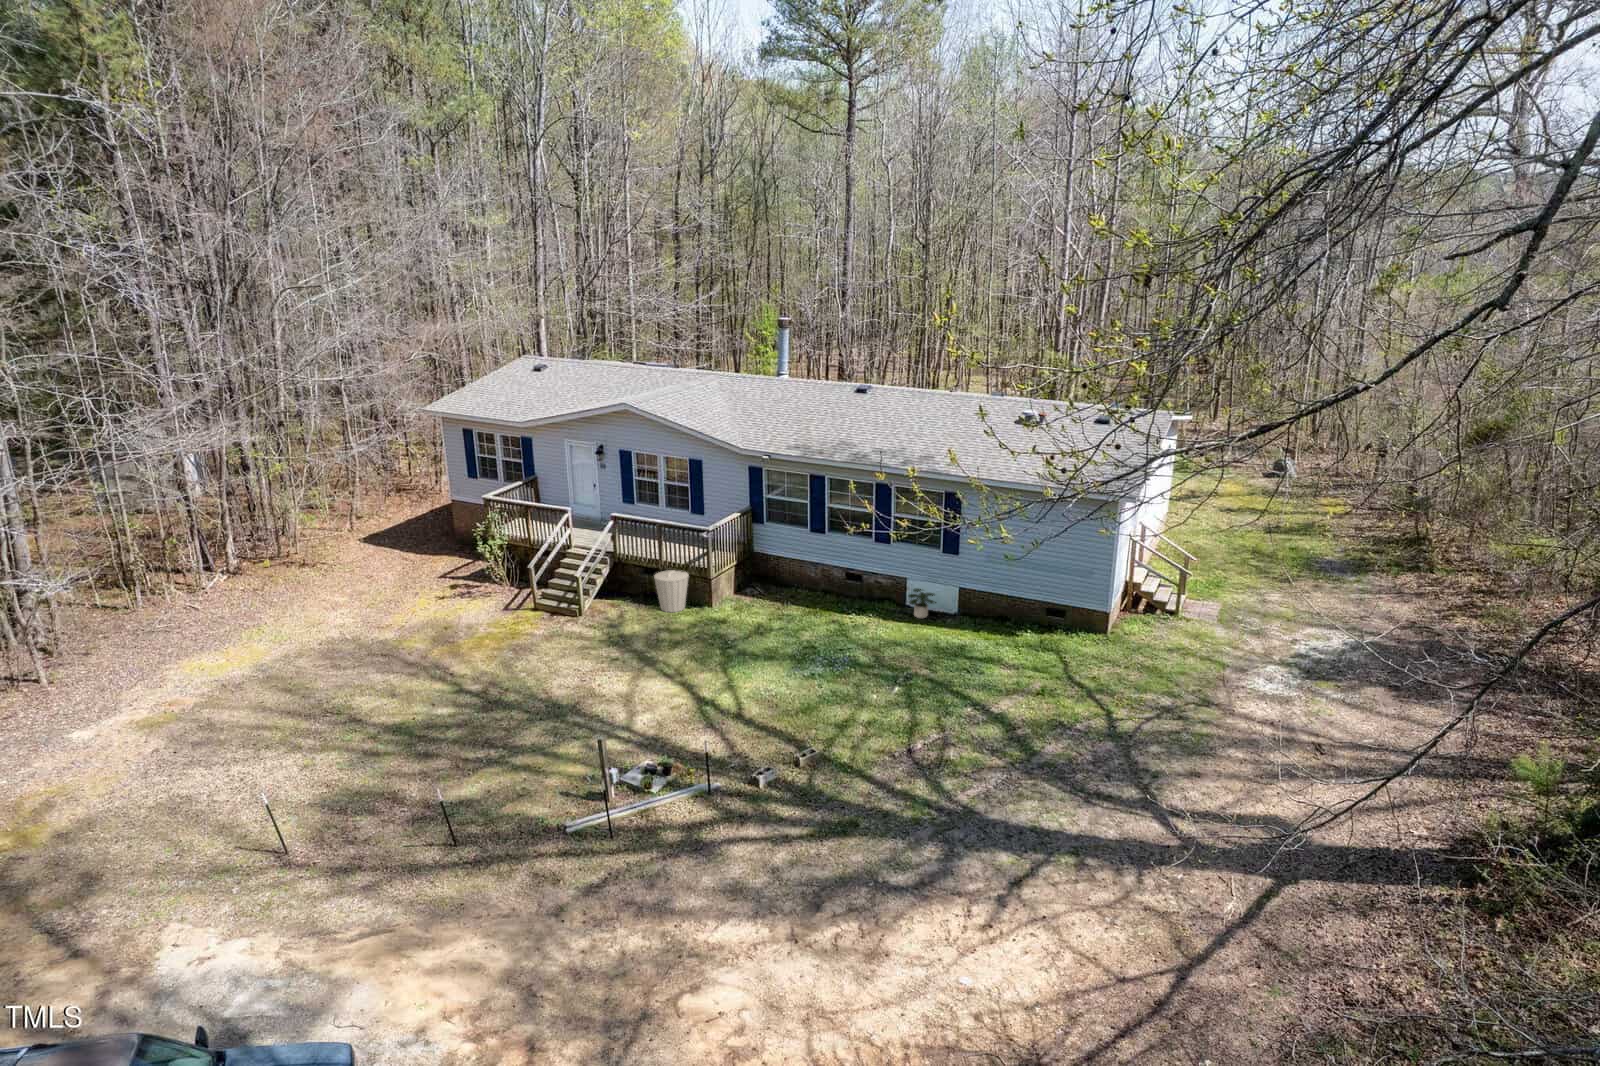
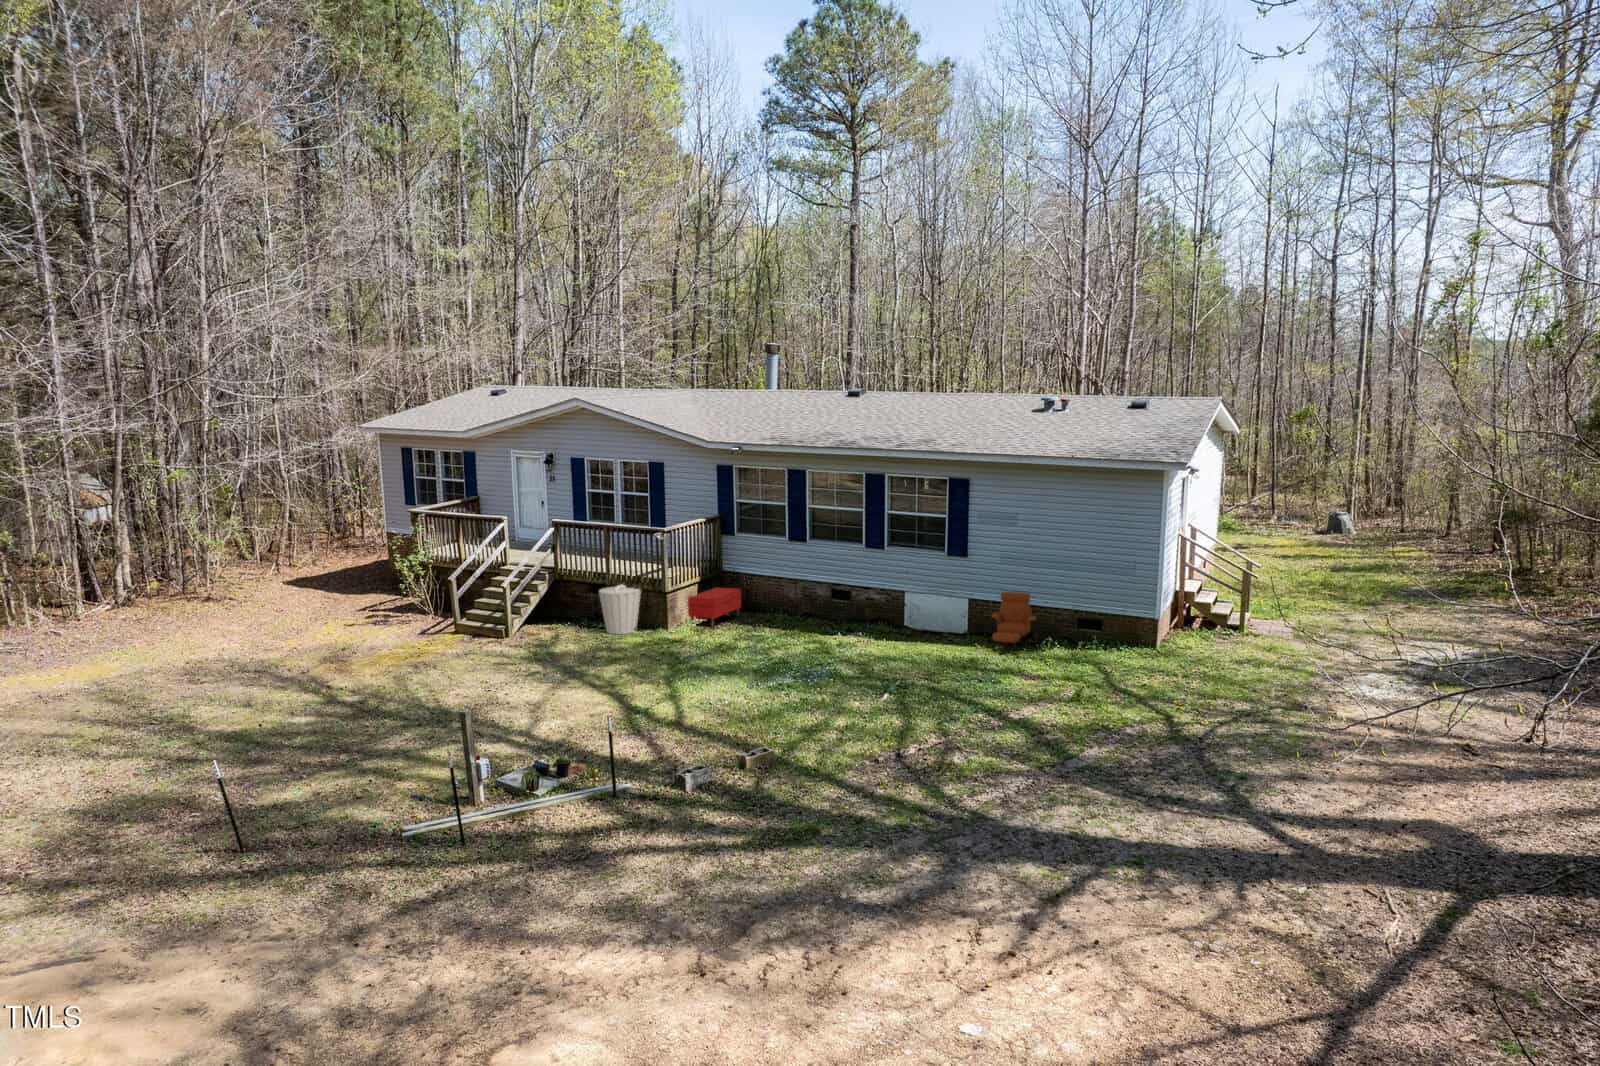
bench: none [727,565,769,604] -> present [688,588,741,627]
lounge chair: none [976,585,1013,640] -> present [992,592,1036,654]
potted plant: present [909,589,936,618] -> none [907,602,942,637]

